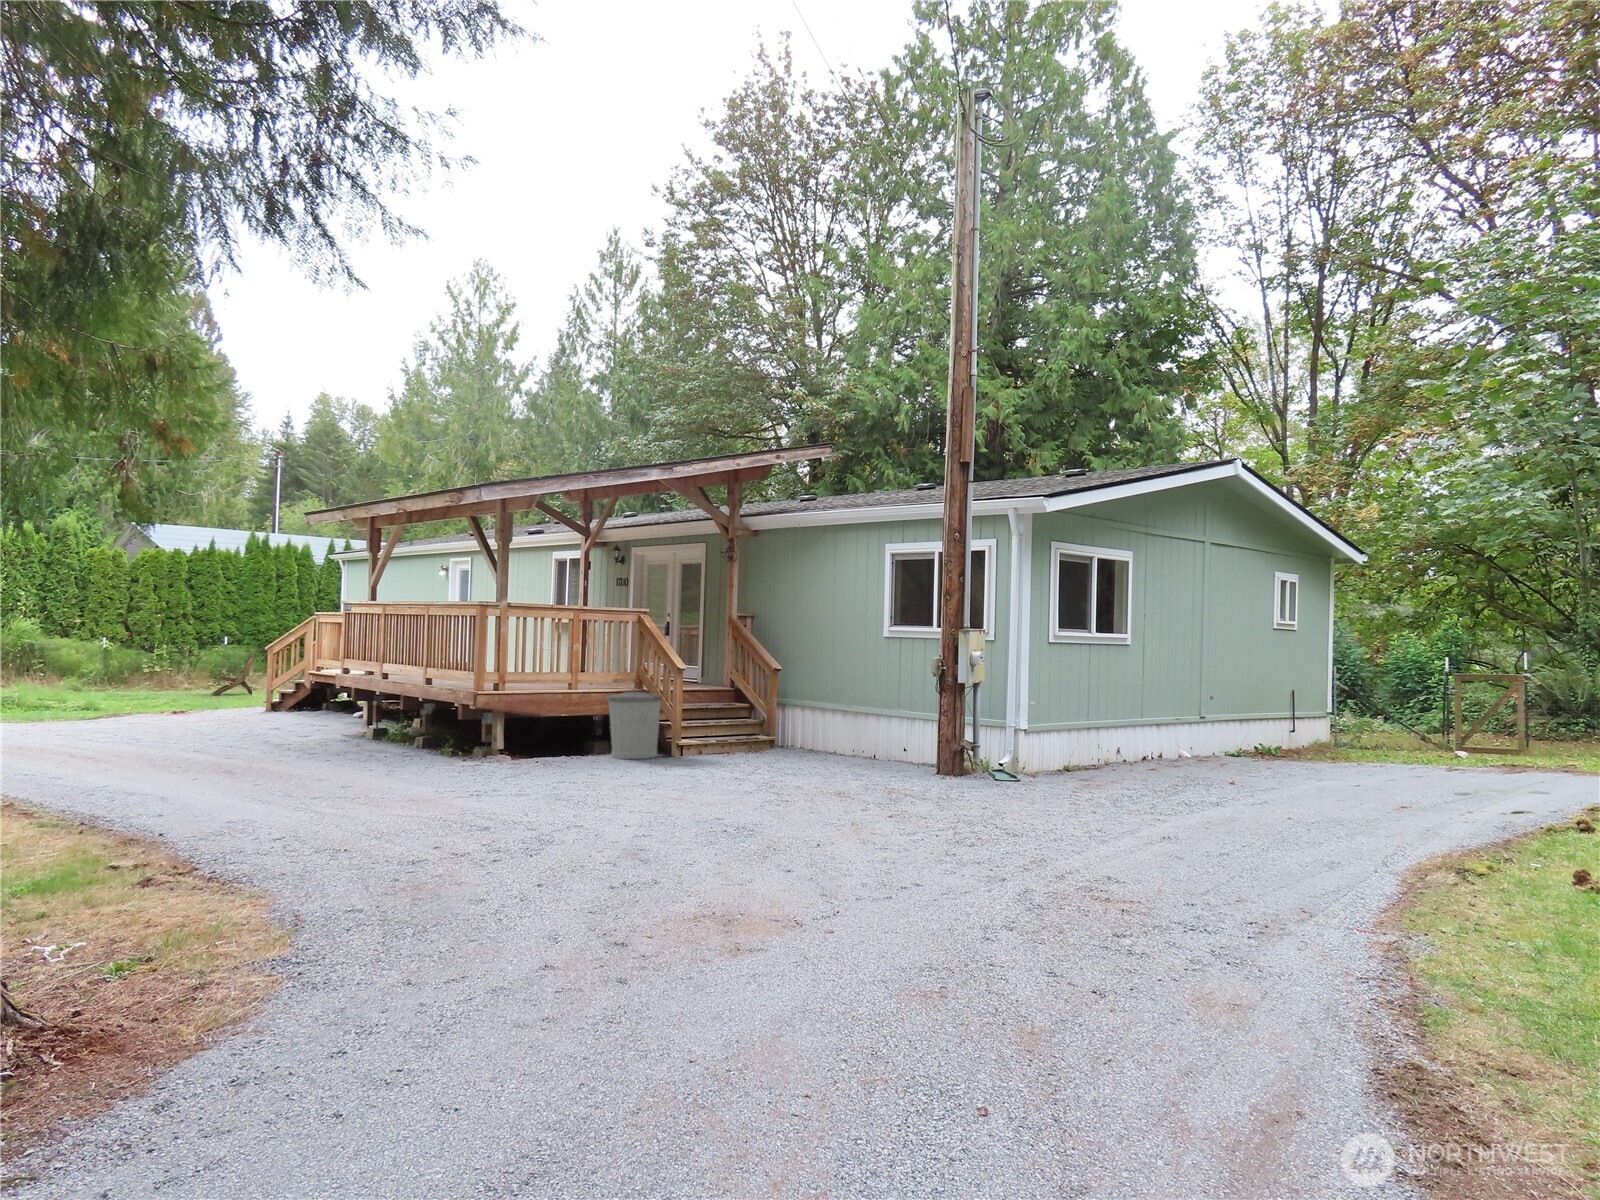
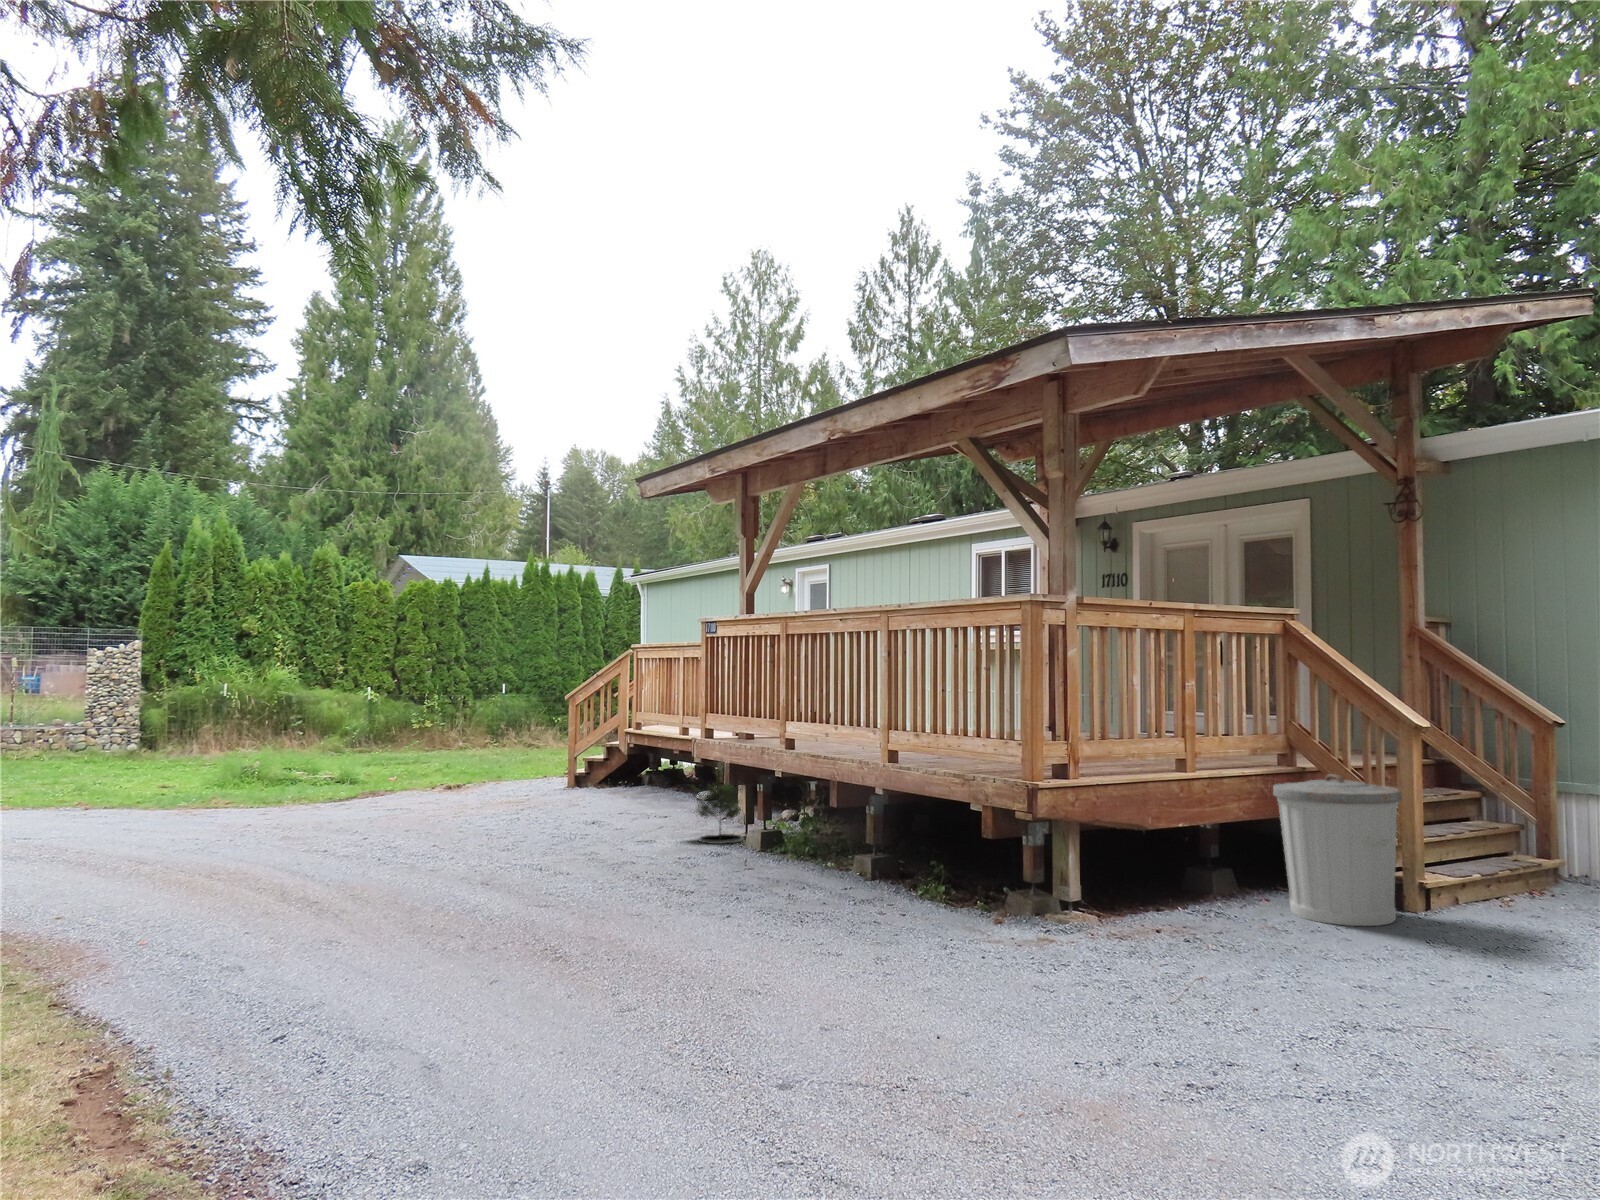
lounge chair: present [211,654,255,696] -> none [484,706,537,759]
potted tree: none [329,686,366,737] -> present [694,766,743,844]

